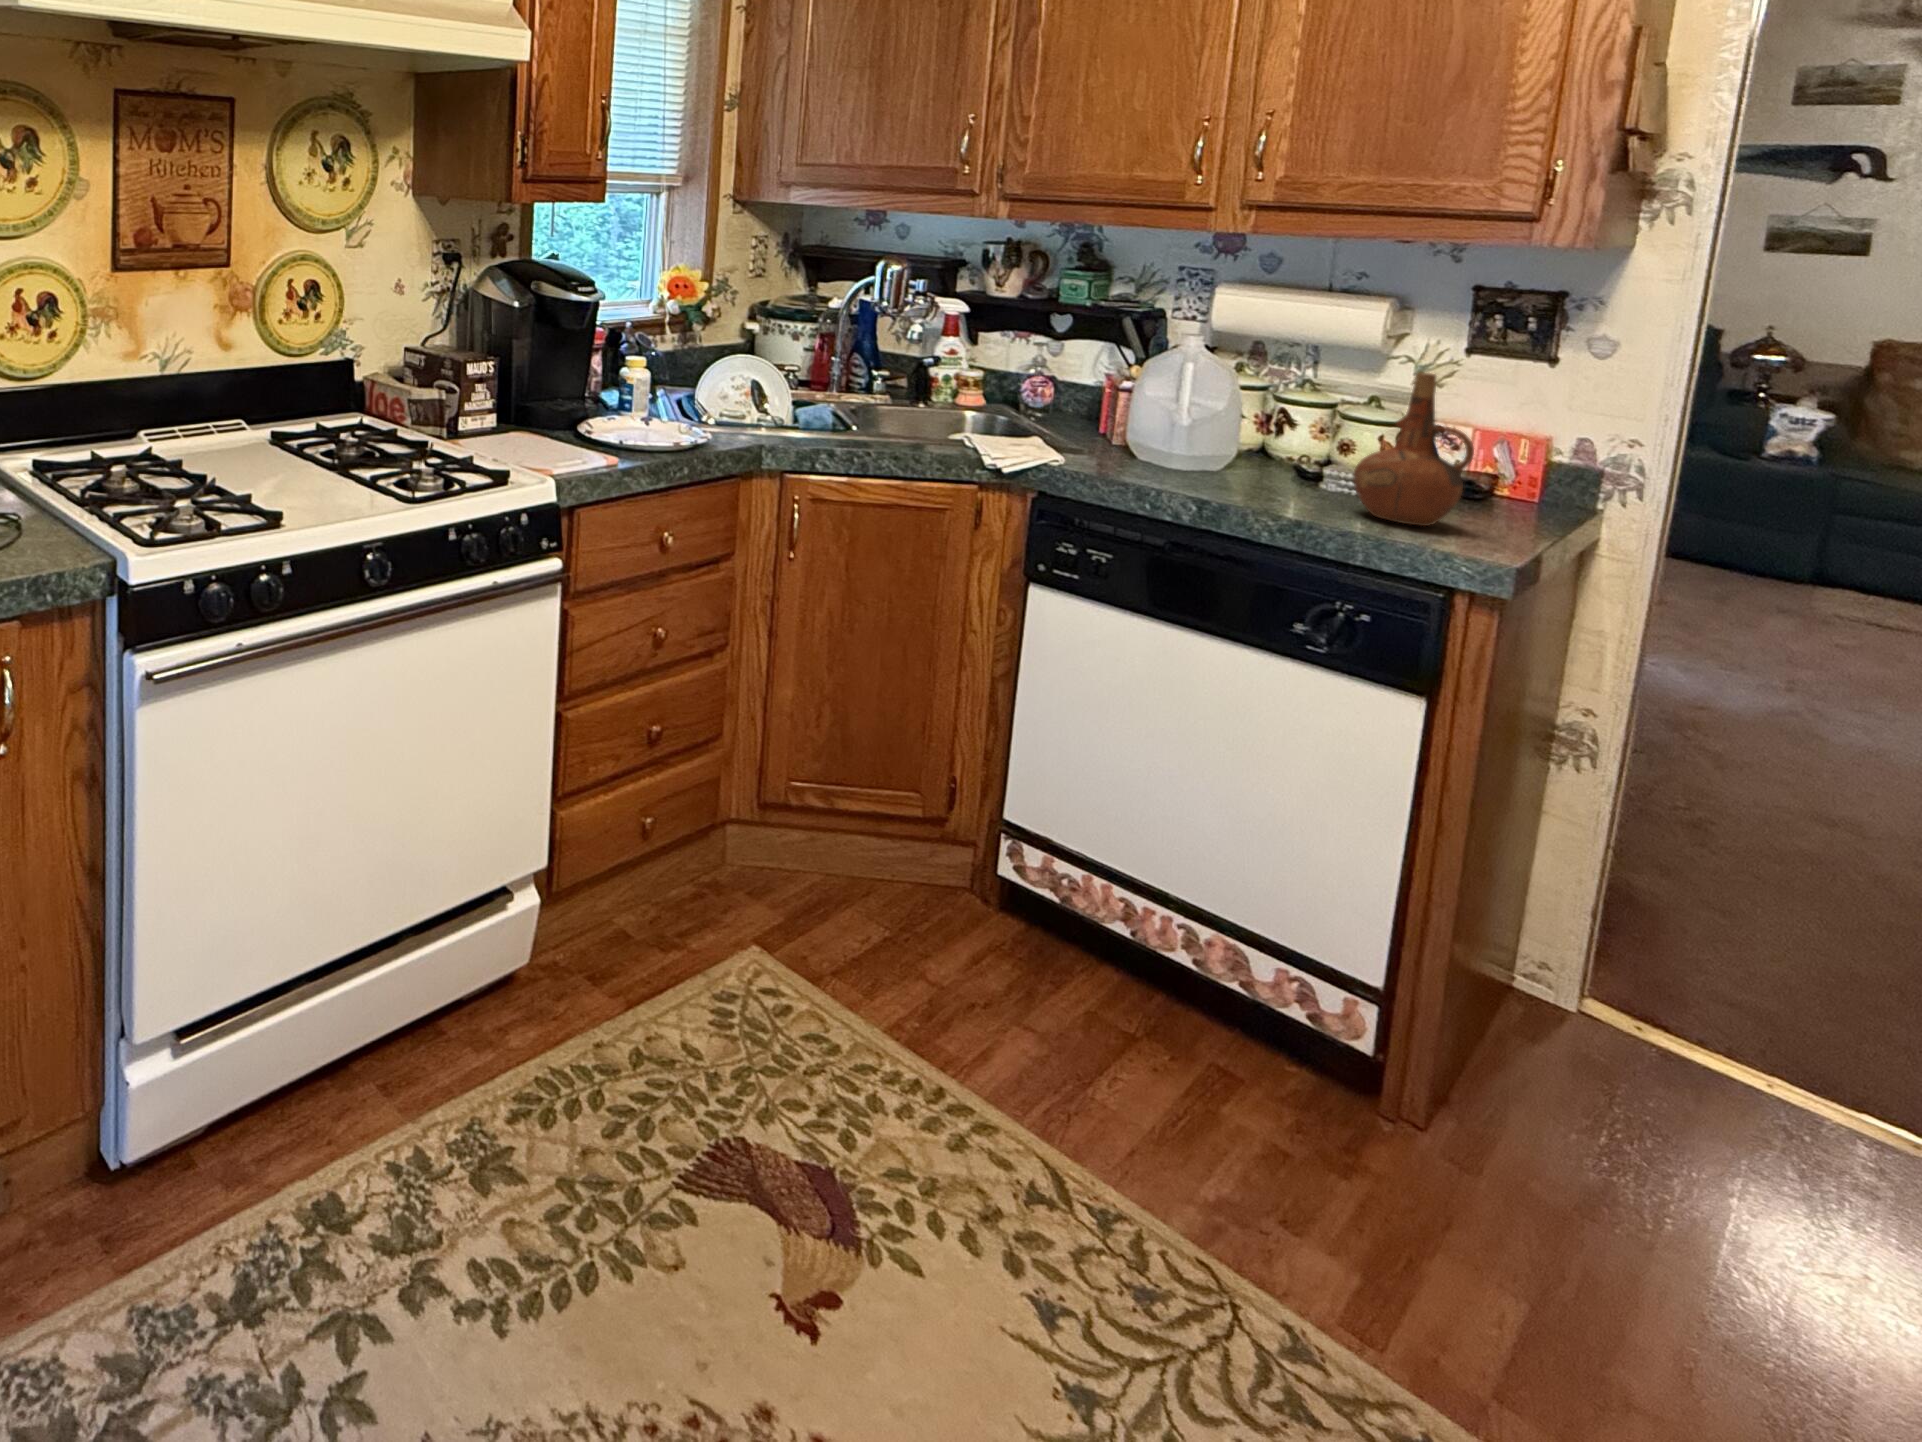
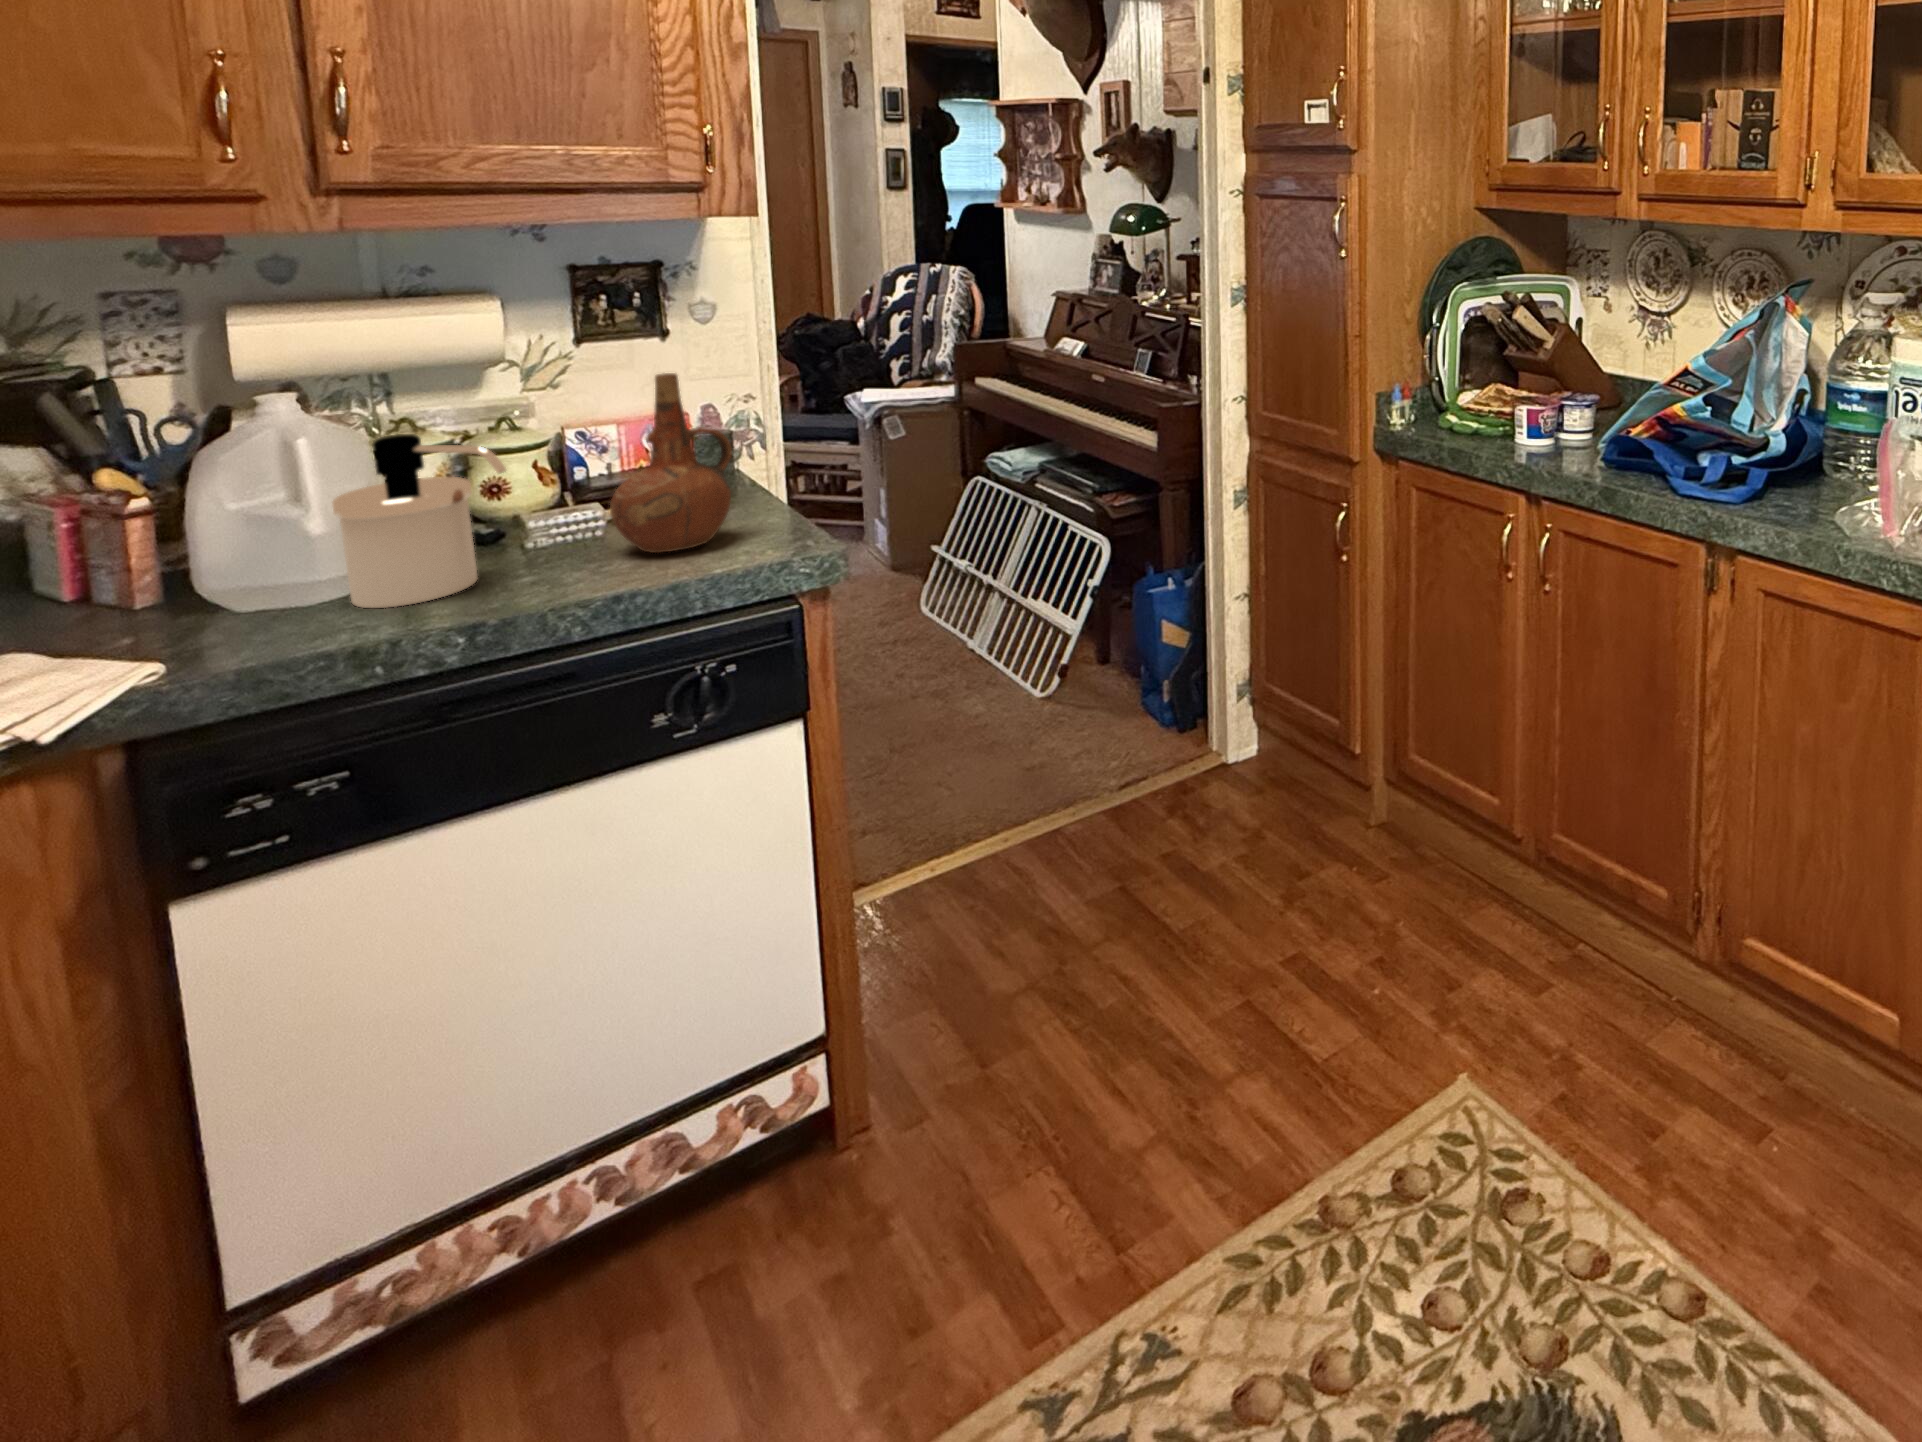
soap dispenser: none [1181,373,1266,488] -> present [332,434,506,608]

